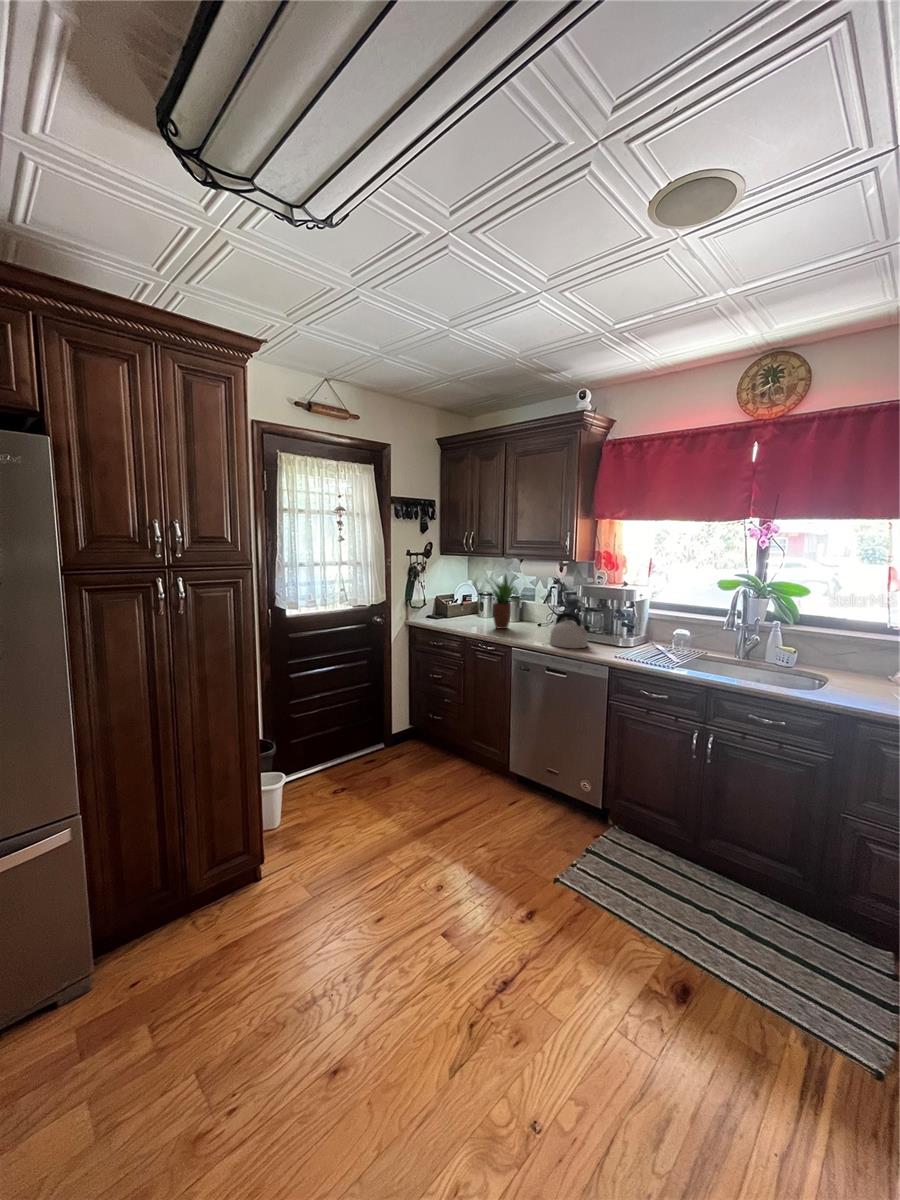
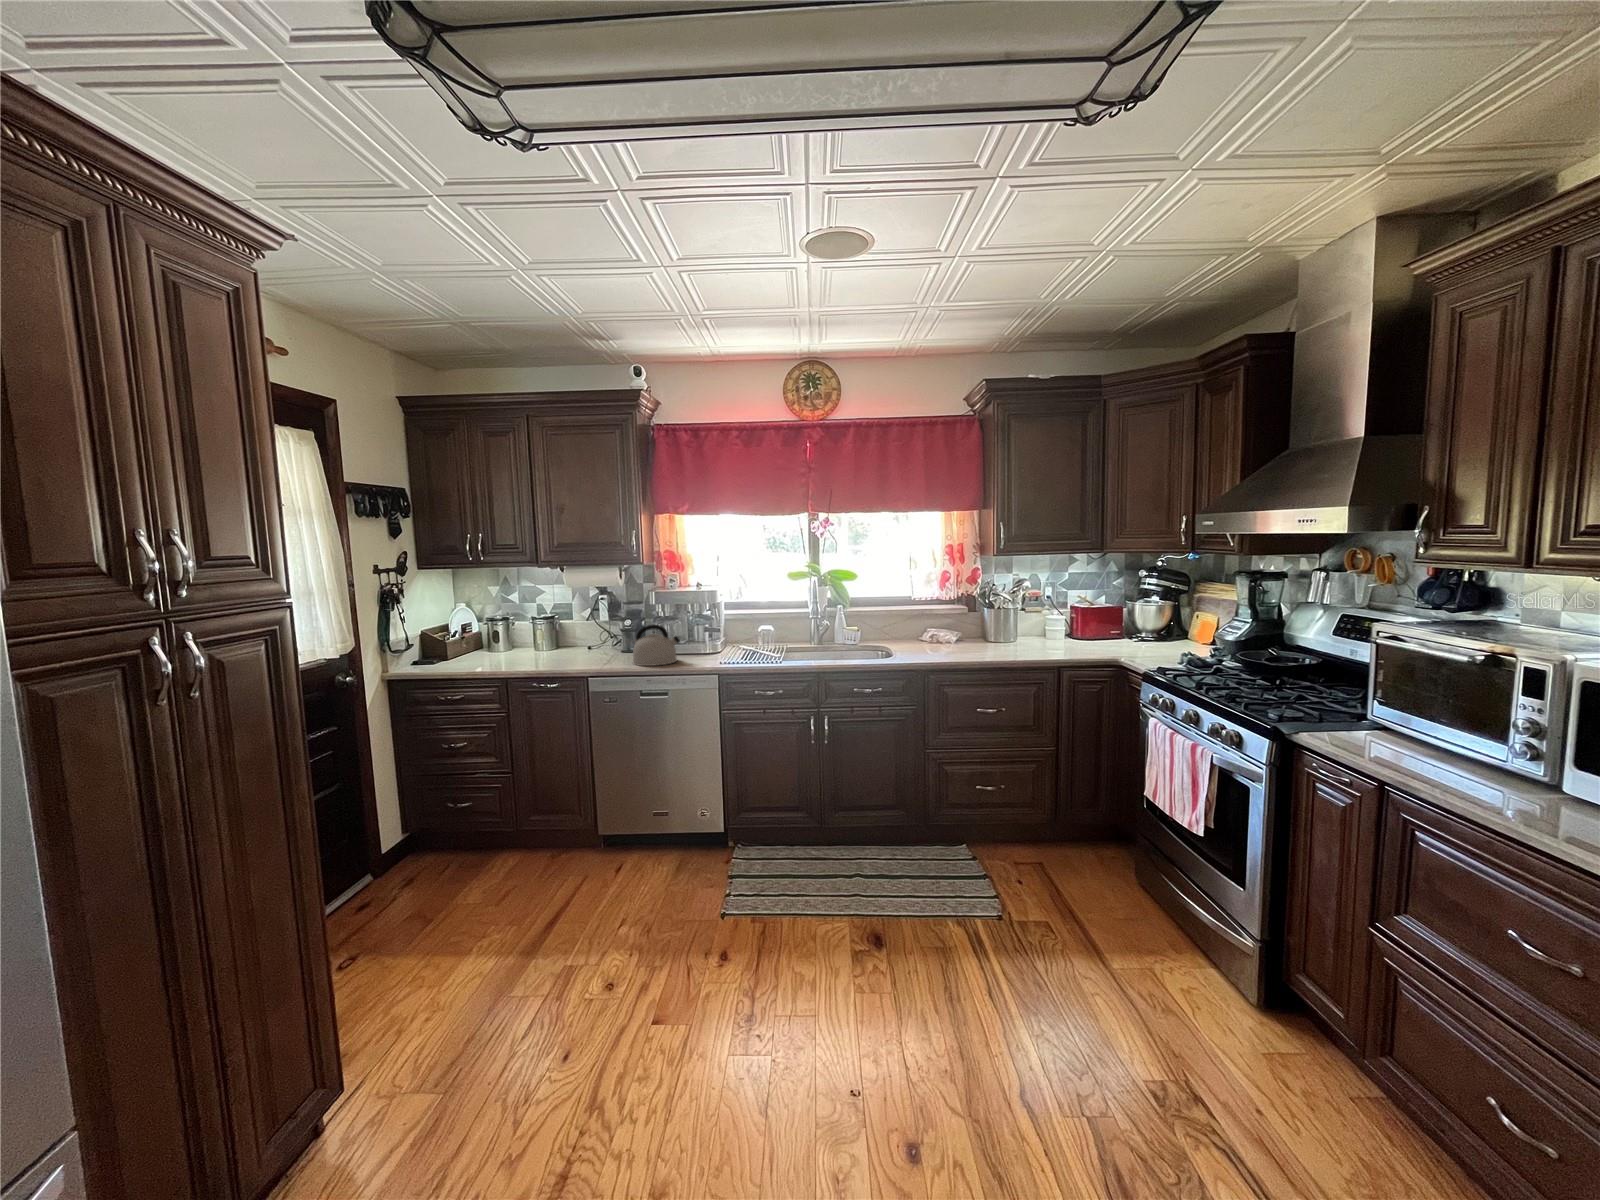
potted plant: present [487,575,518,629] -> none [515,583,583,660]

